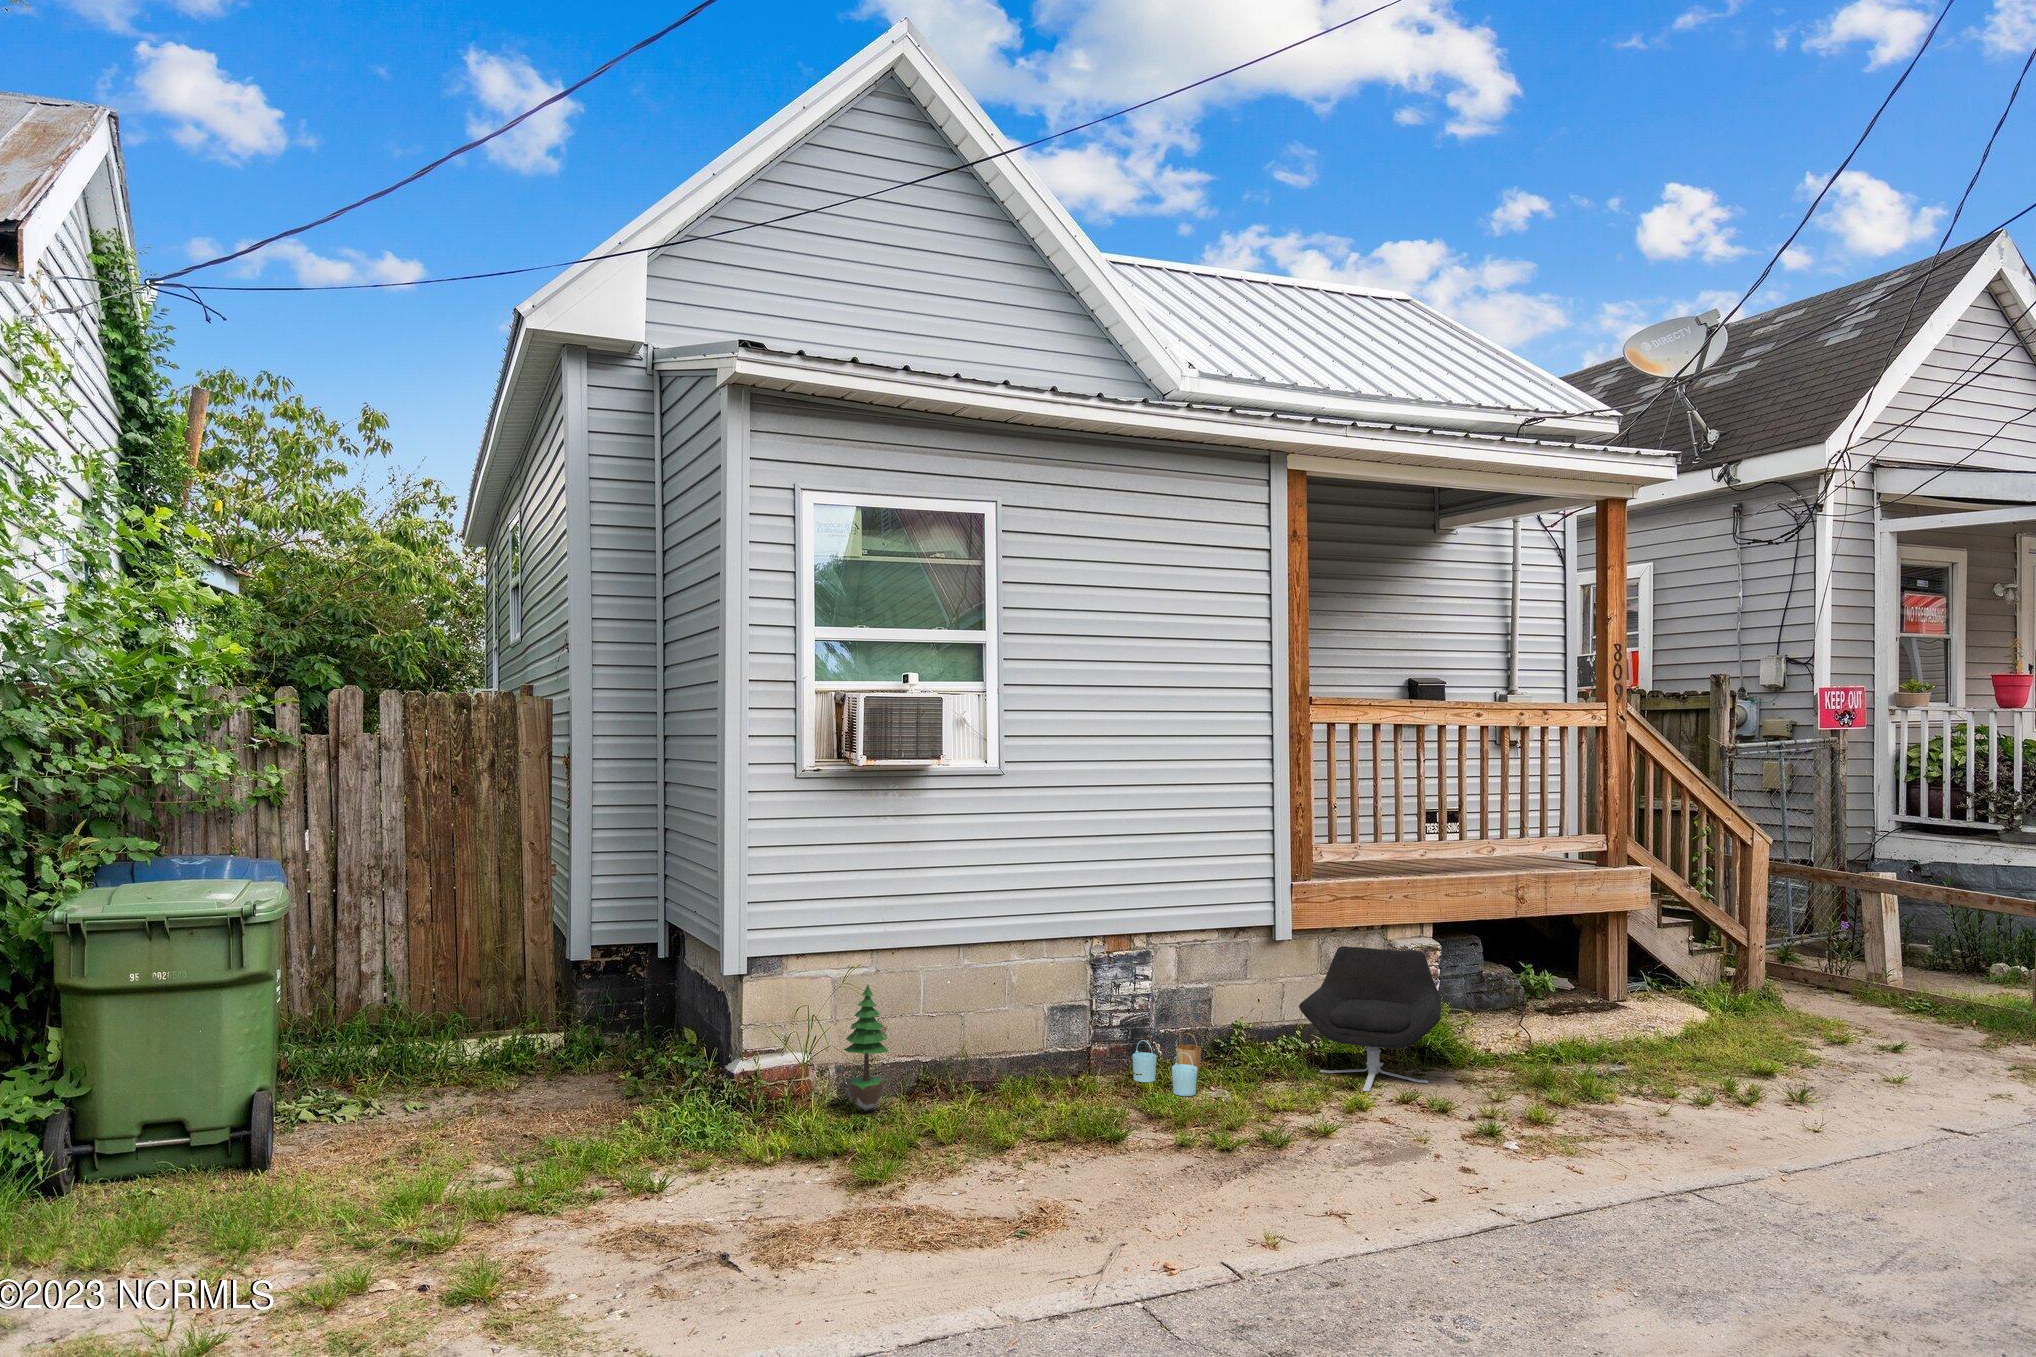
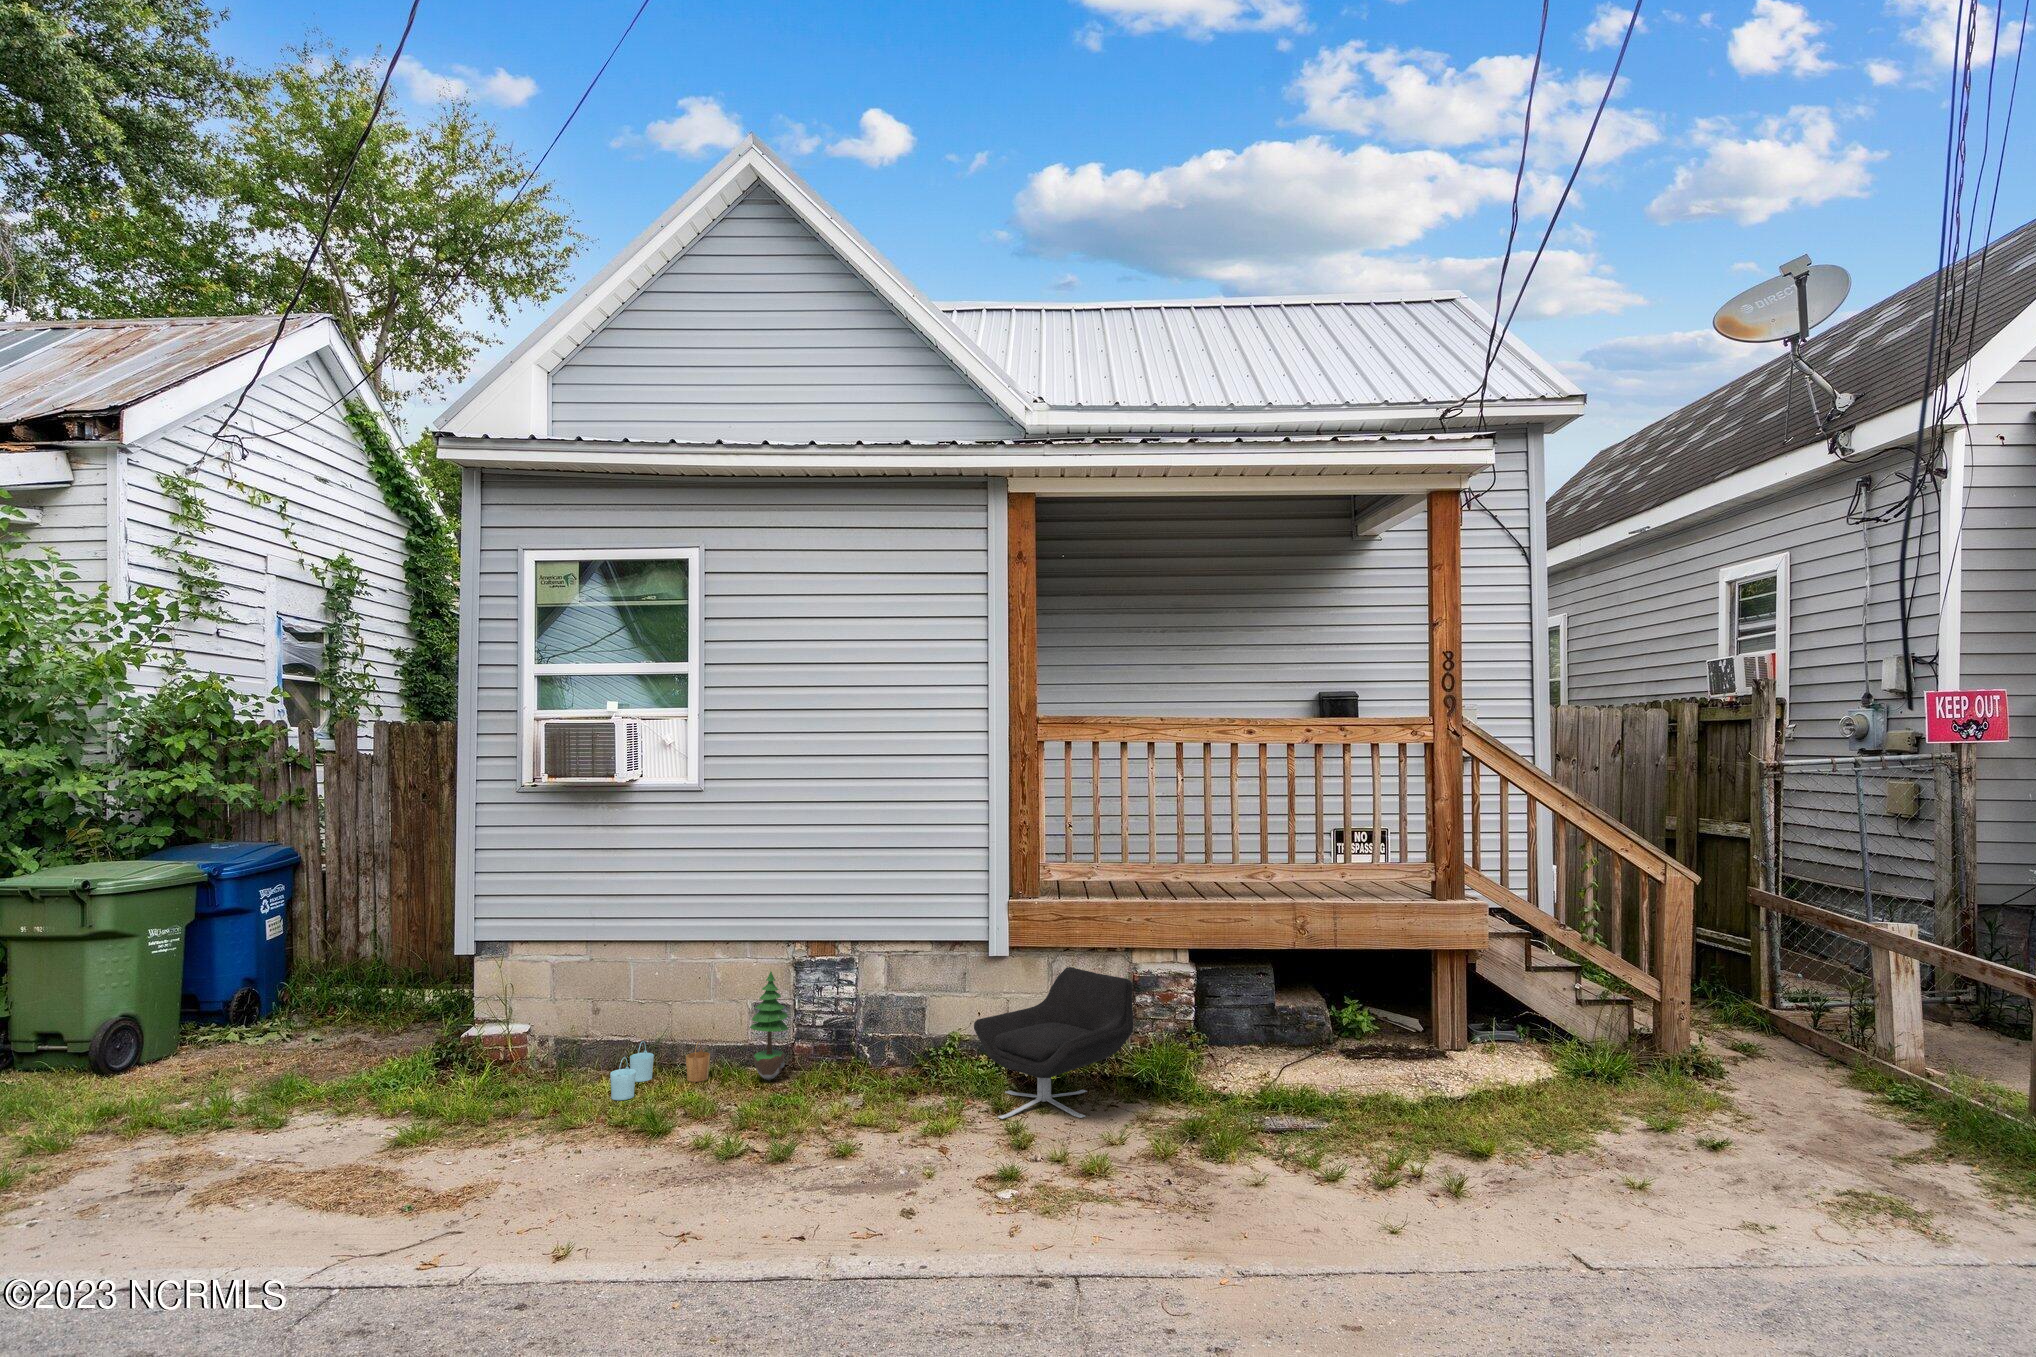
potted tree: present [844,985,888,1111] -> present [750,972,789,1081]
bucket: present [1132,1033,1201,1096] -> present [610,1041,710,1100]

